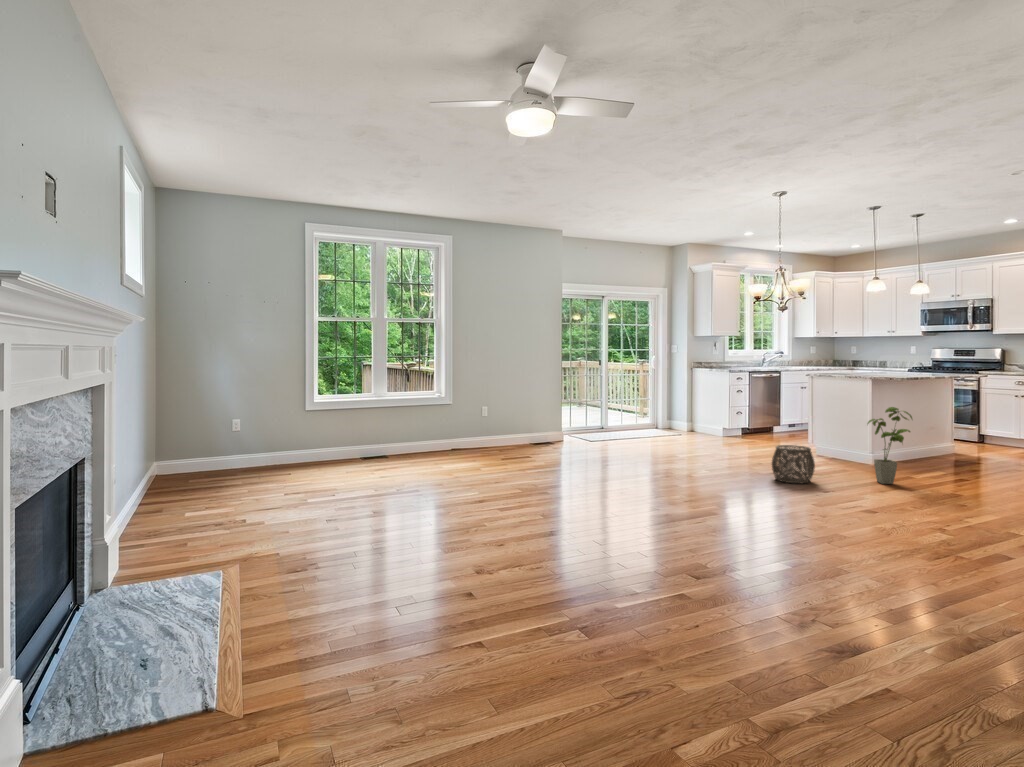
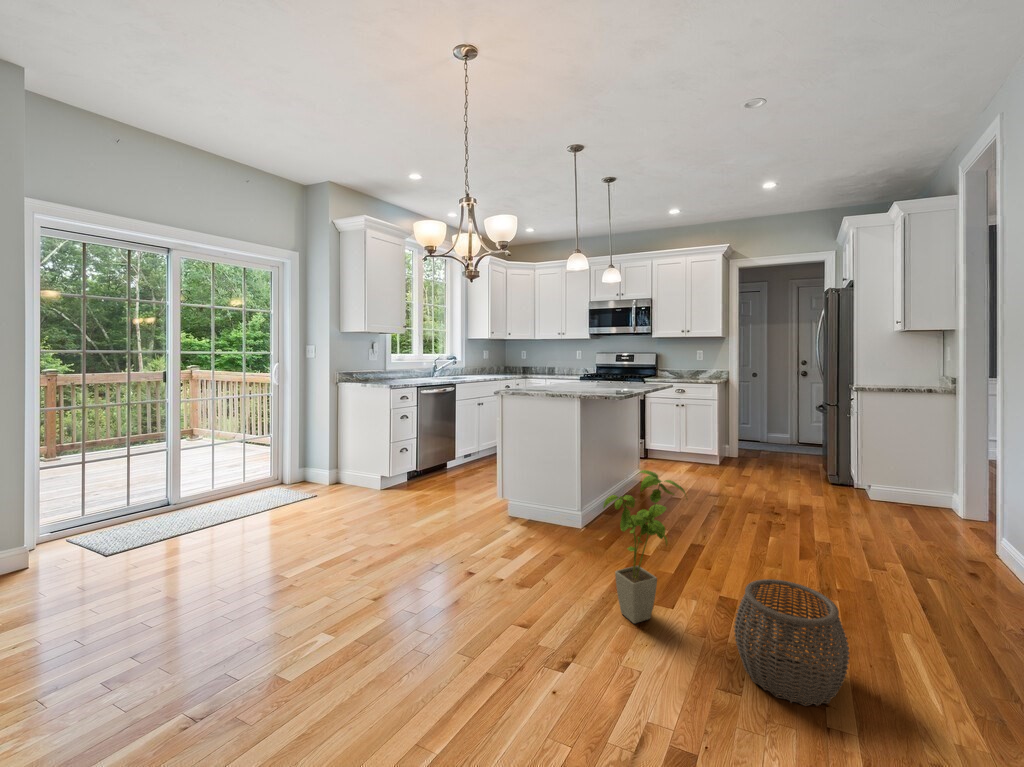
woven basket: present [772,445,815,484] -> present [734,579,850,706]

